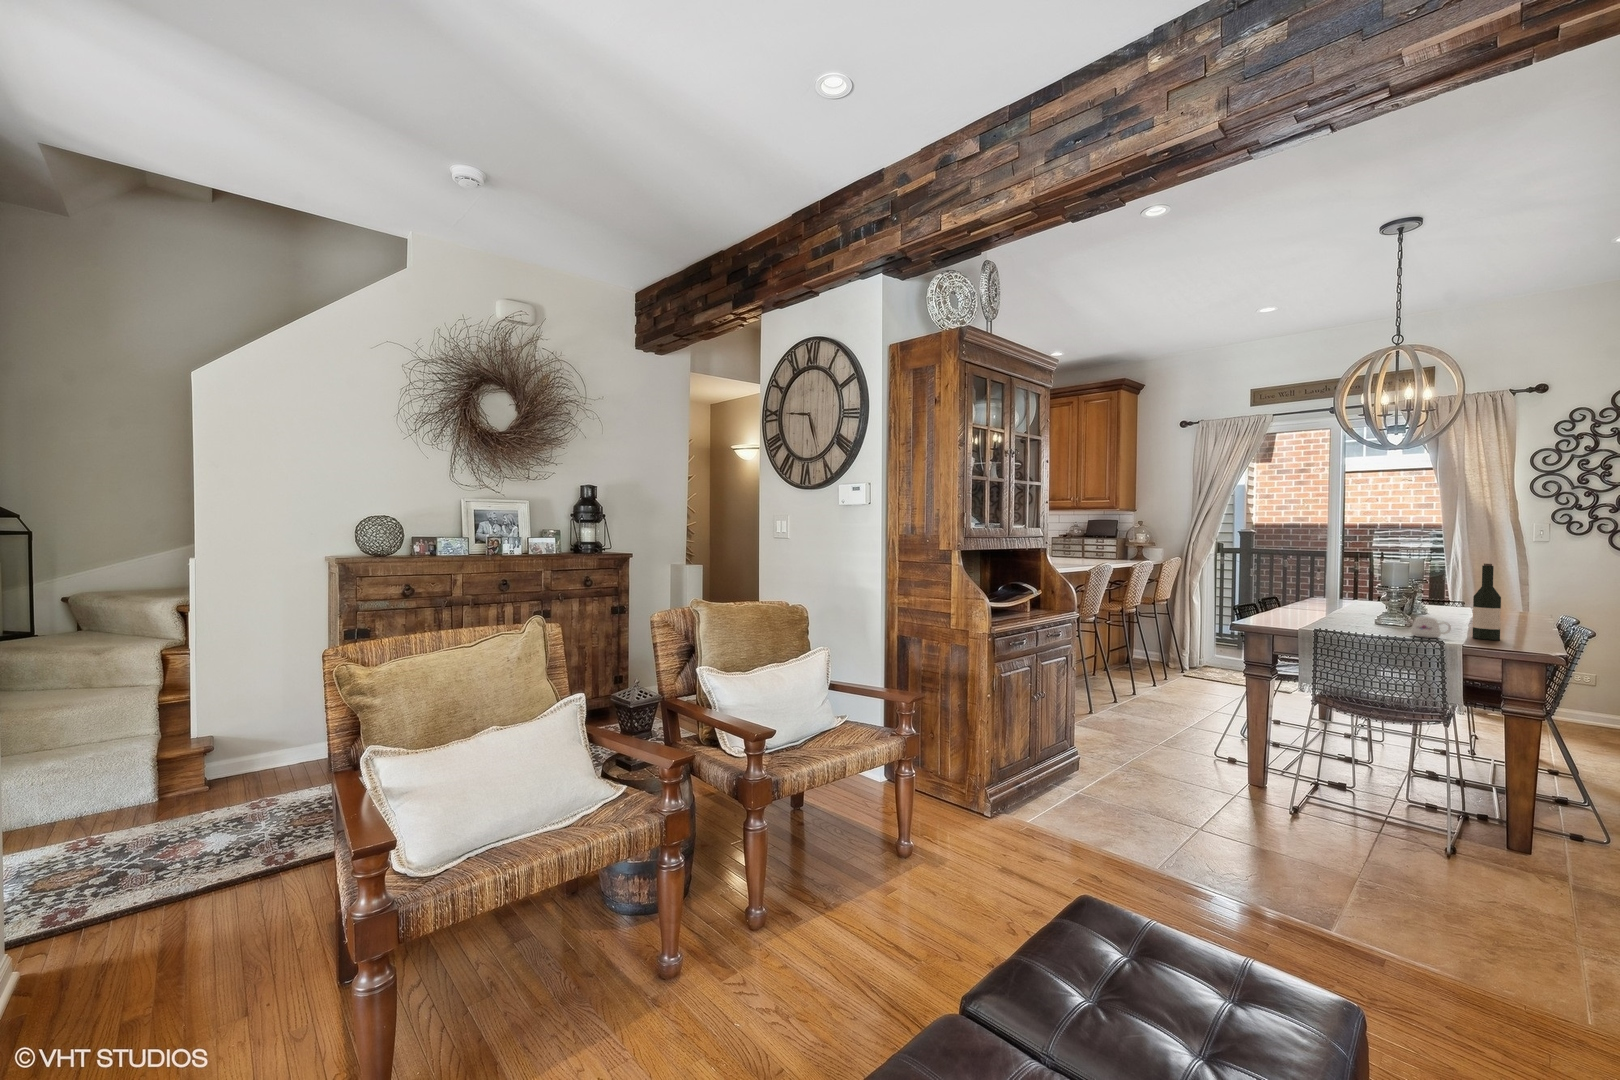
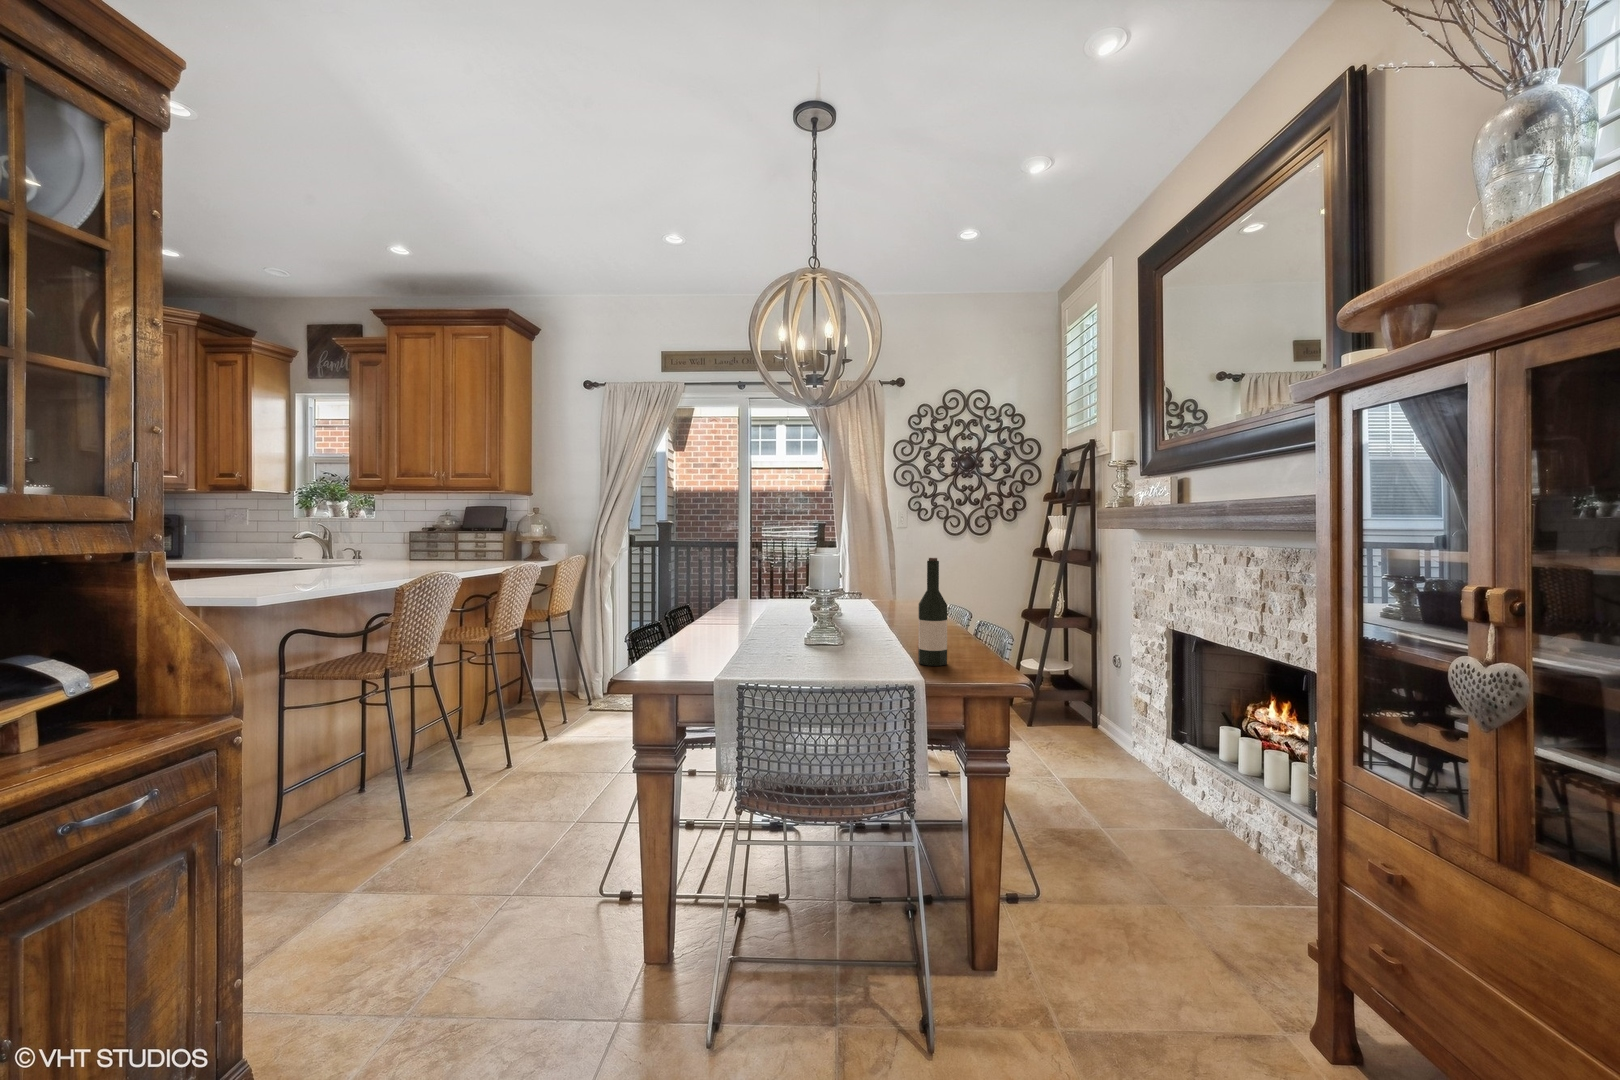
mug: present [1411,617,1451,638] -> none [858,642,903,674]

